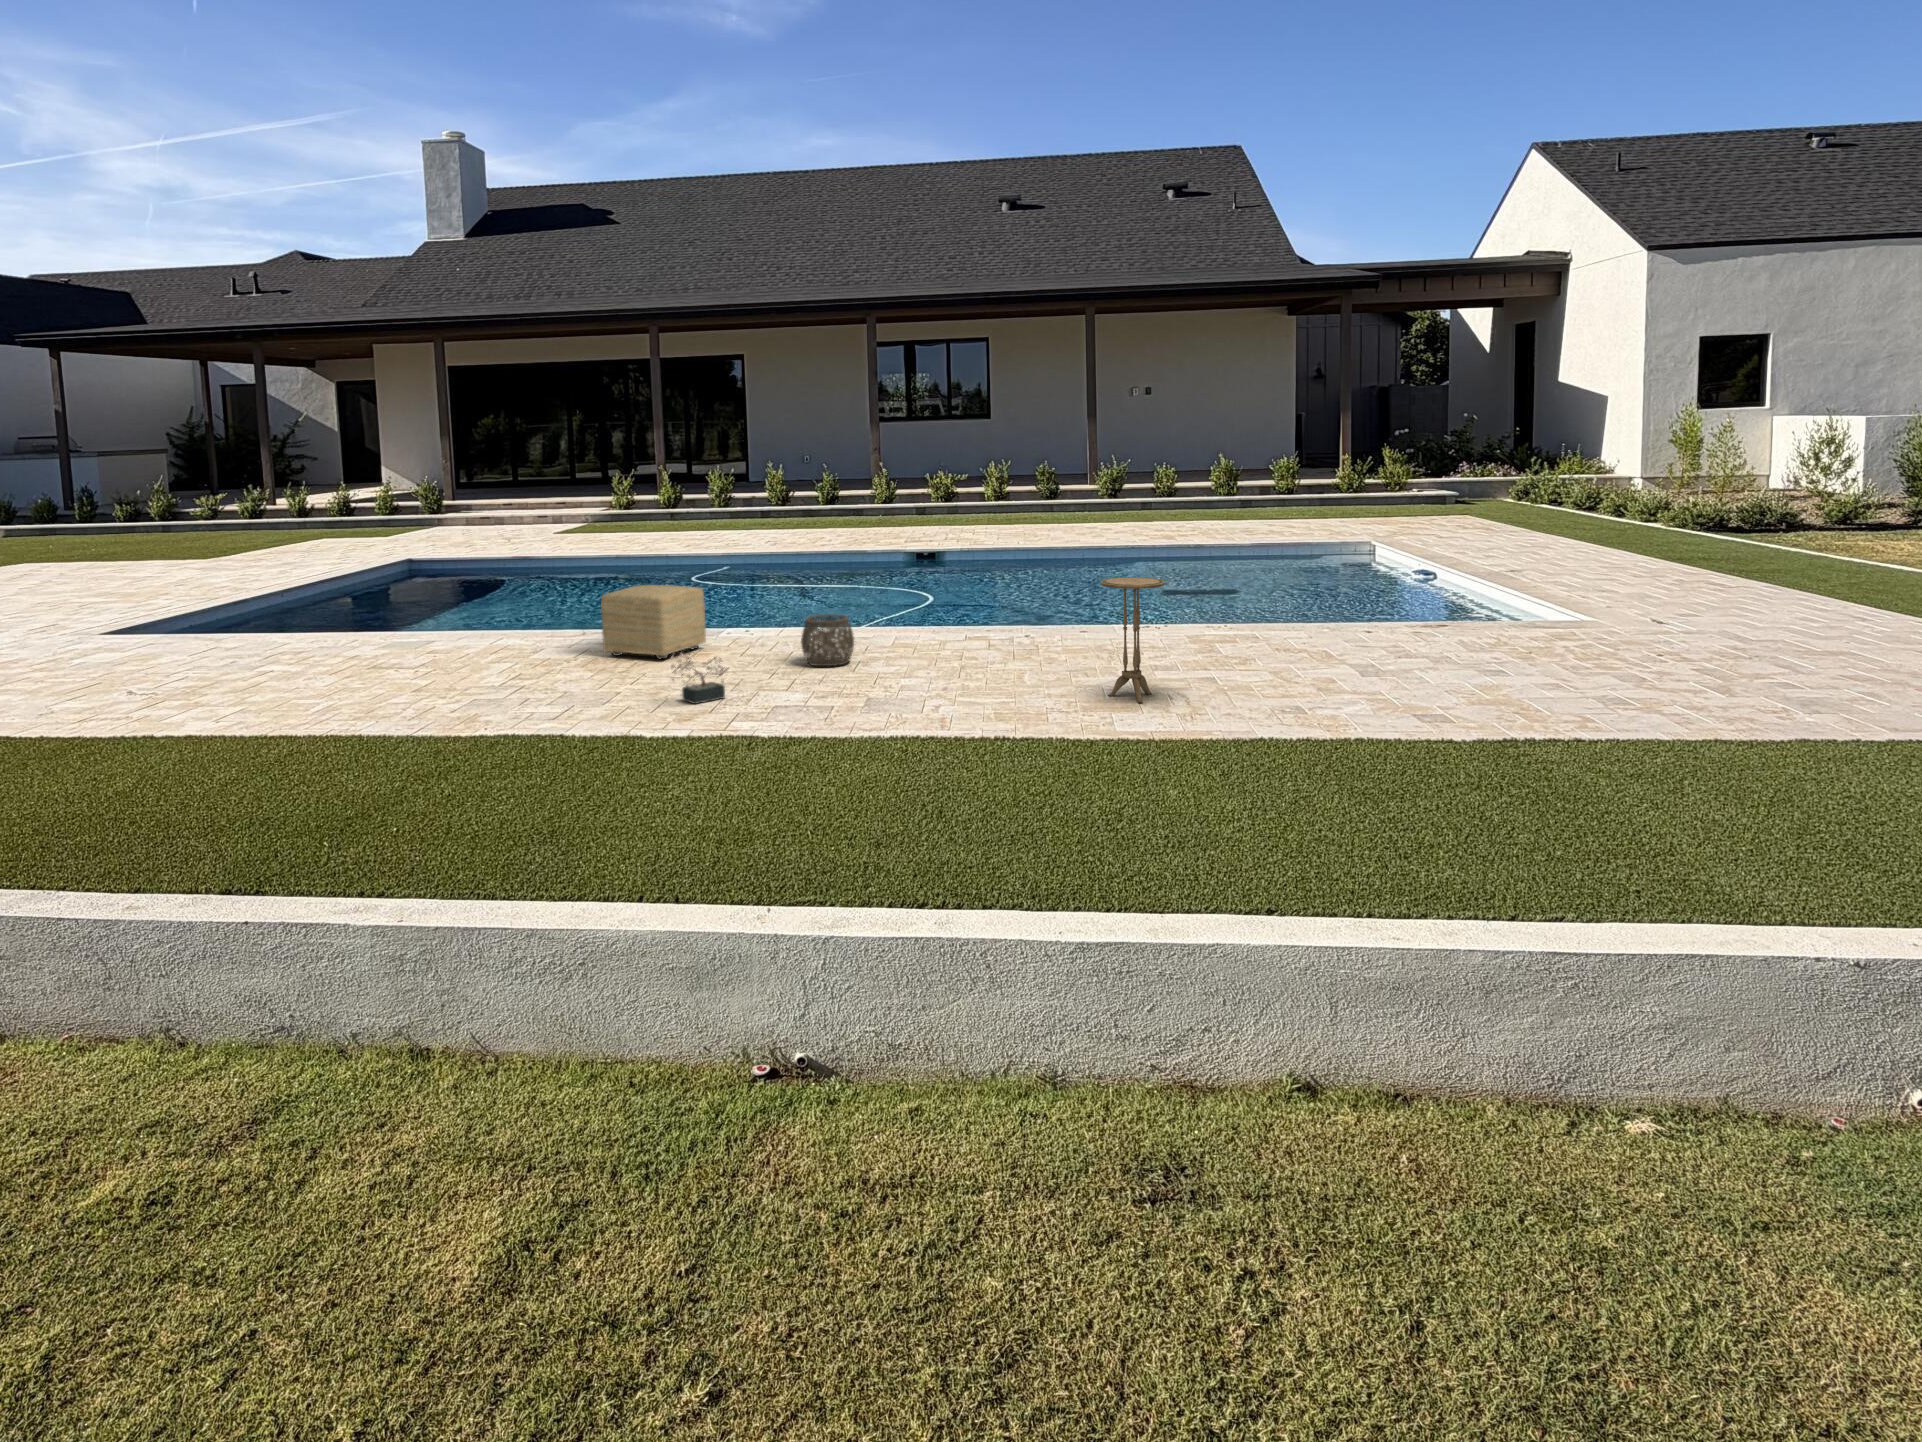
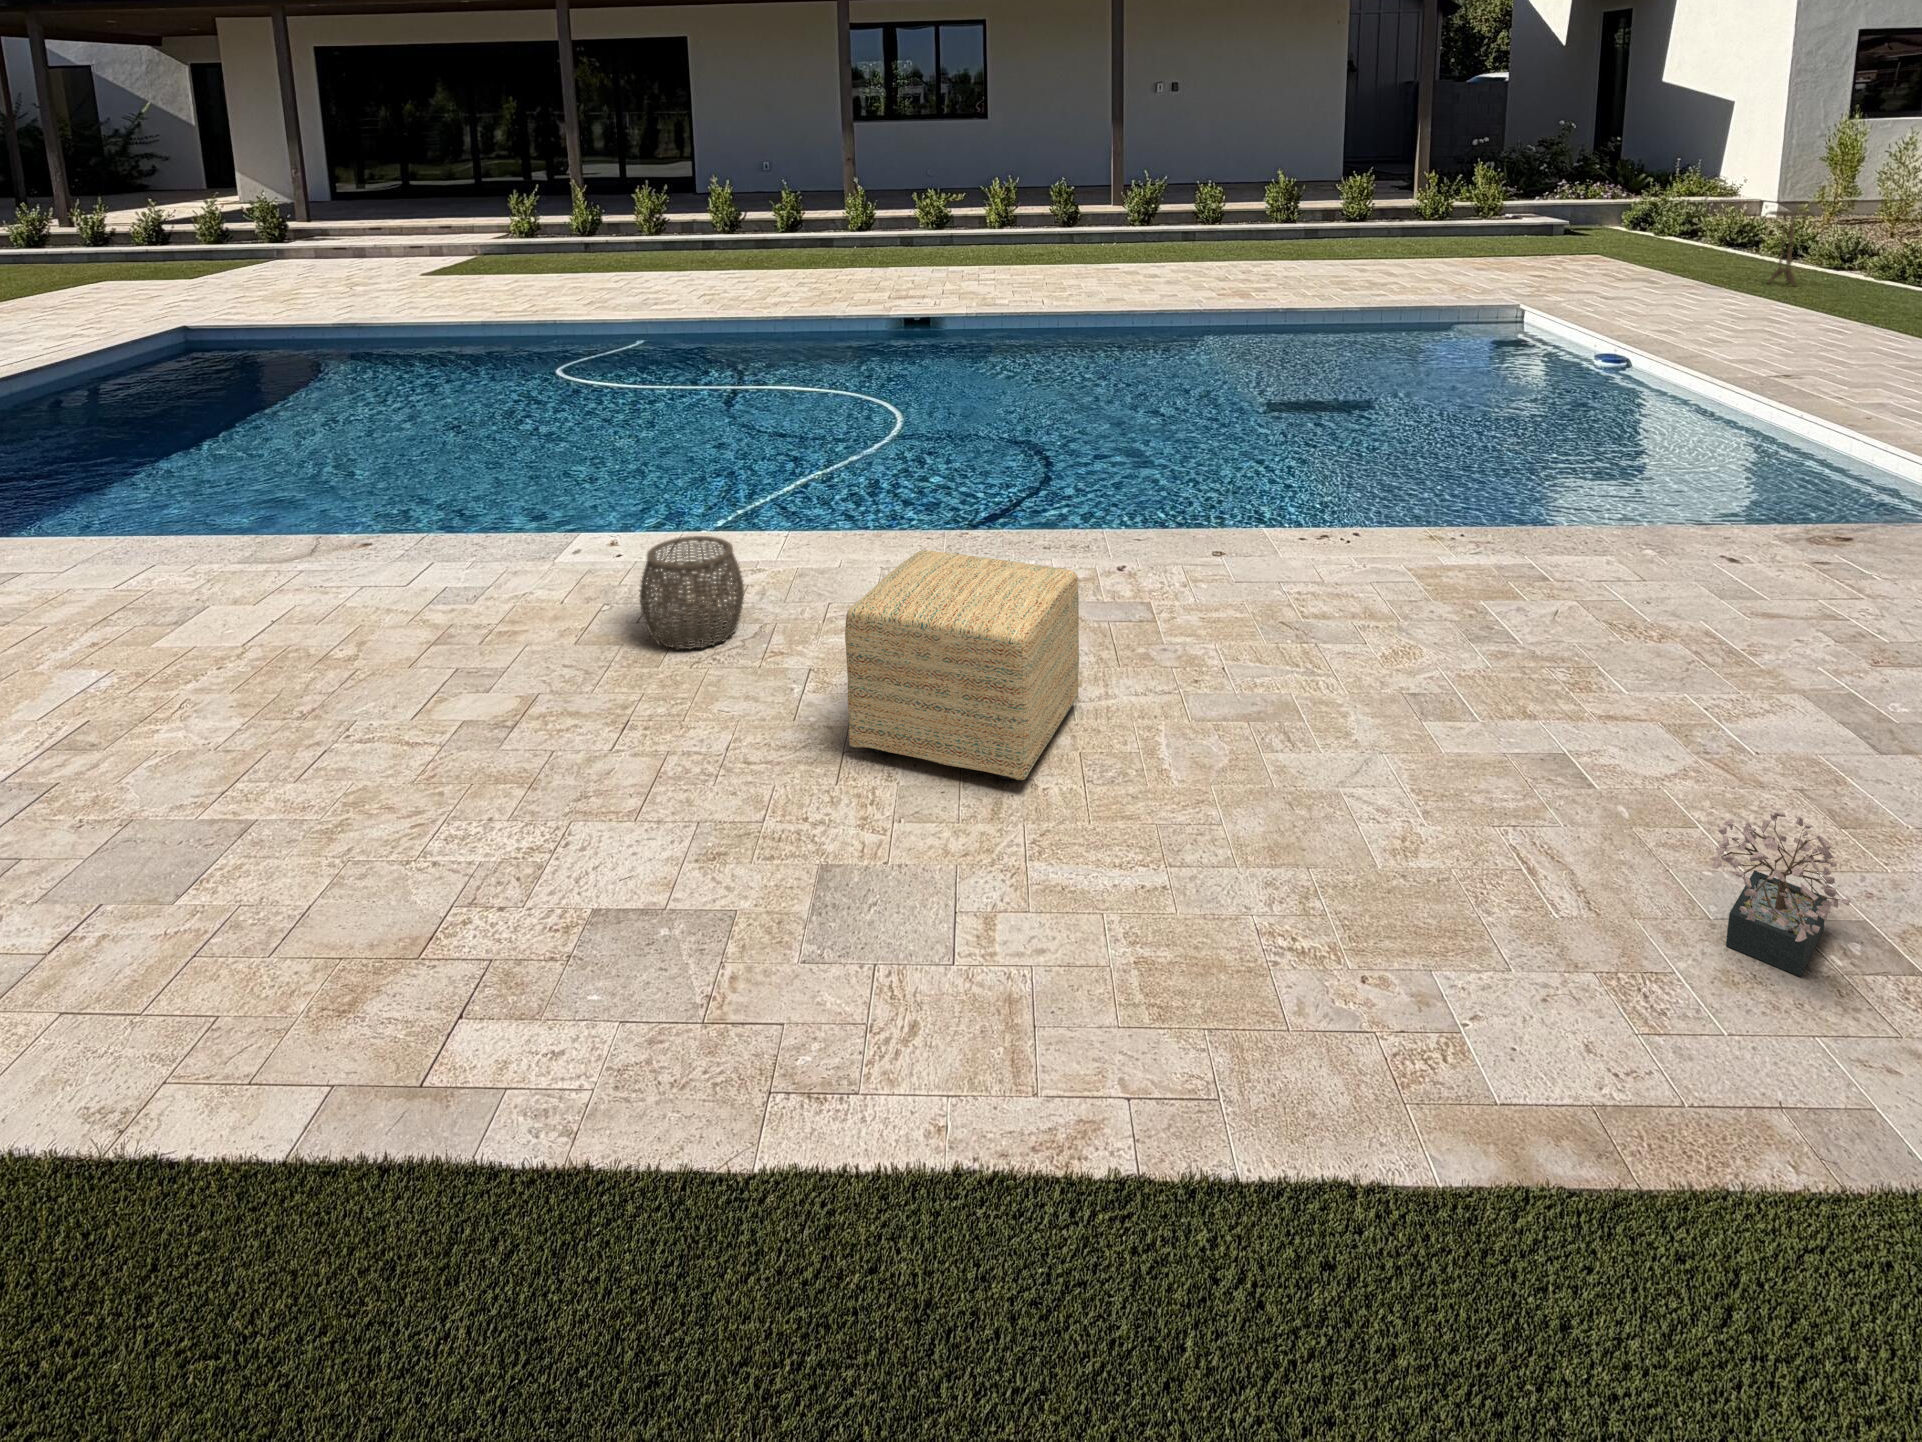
side table: present [1101,577,1165,703] -> present [1767,211,1813,286]
ottoman: present [601,585,706,659] -> present [845,550,1079,780]
decorative plant: present [671,653,727,704] -> present [1710,812,1851,977]

